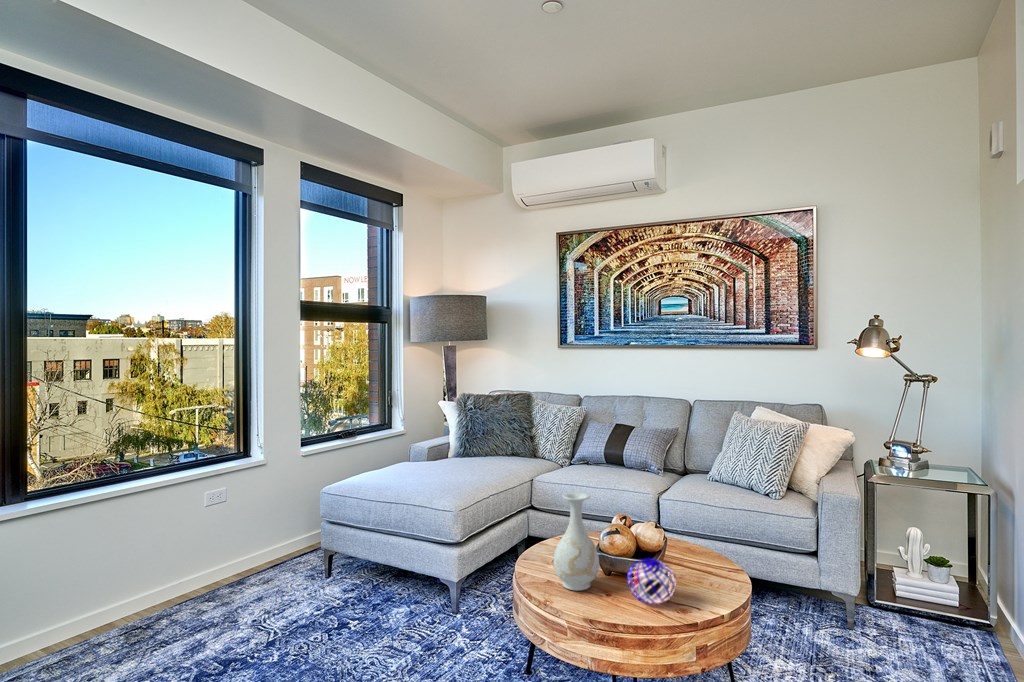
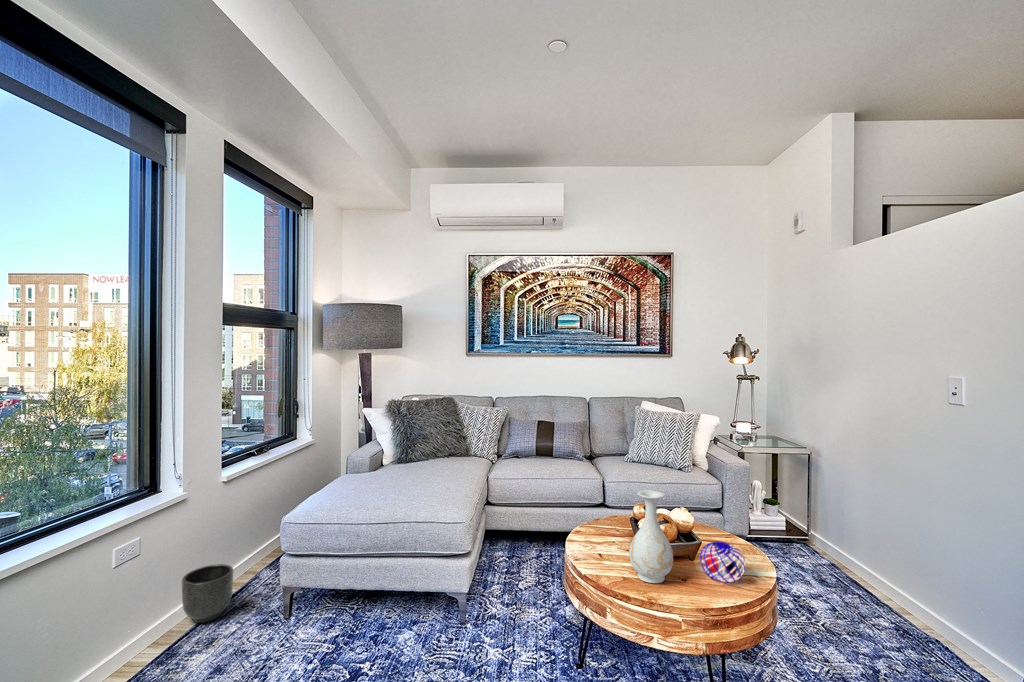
planter: none [257,525,296,569] -> present [182,564,233,623]

